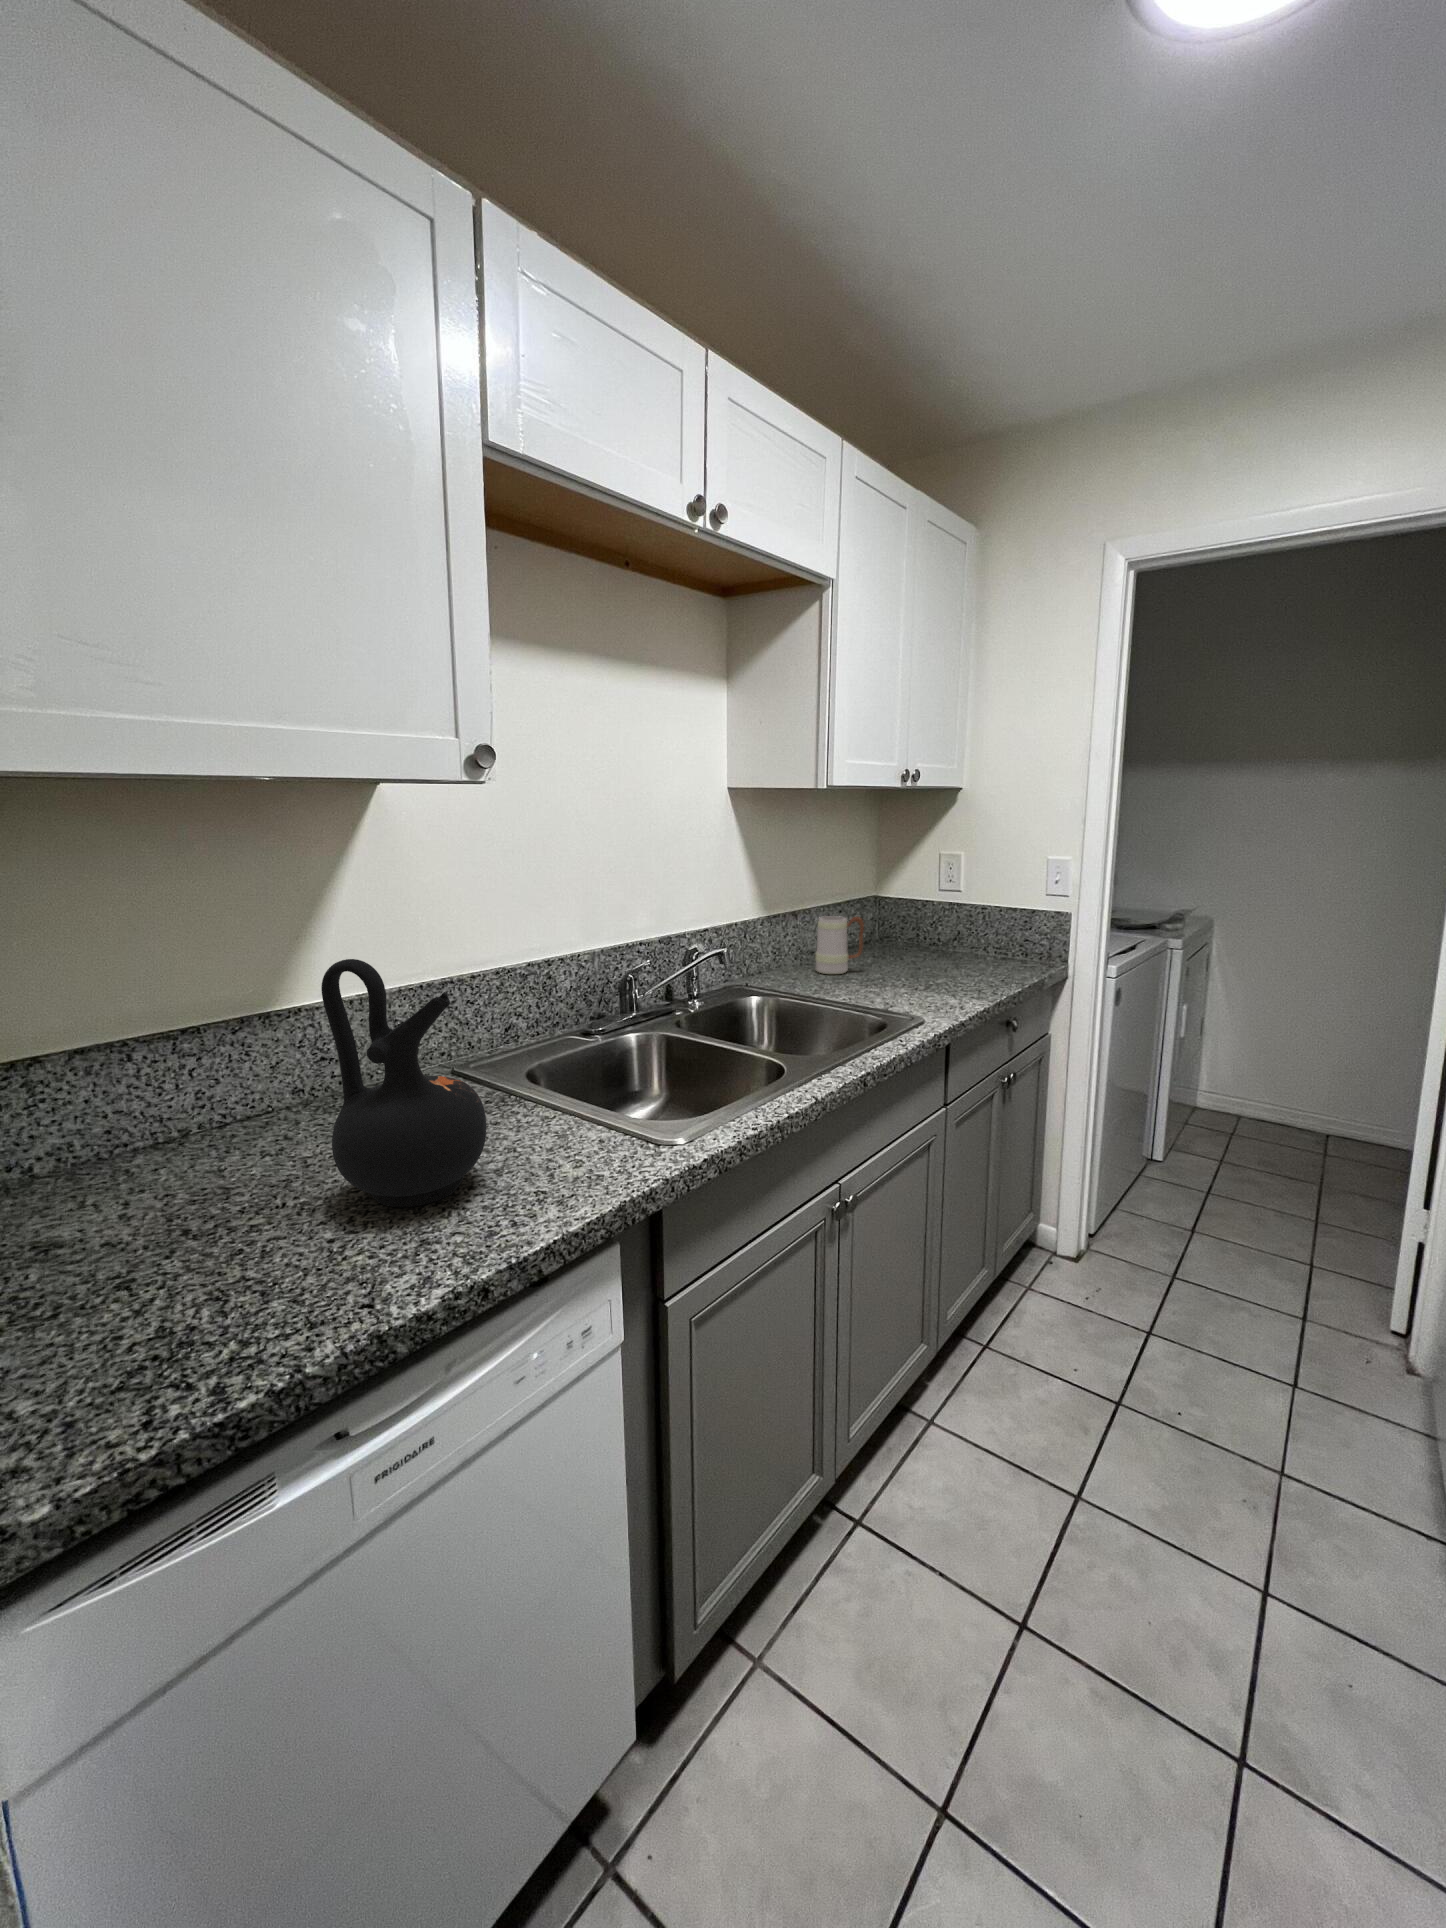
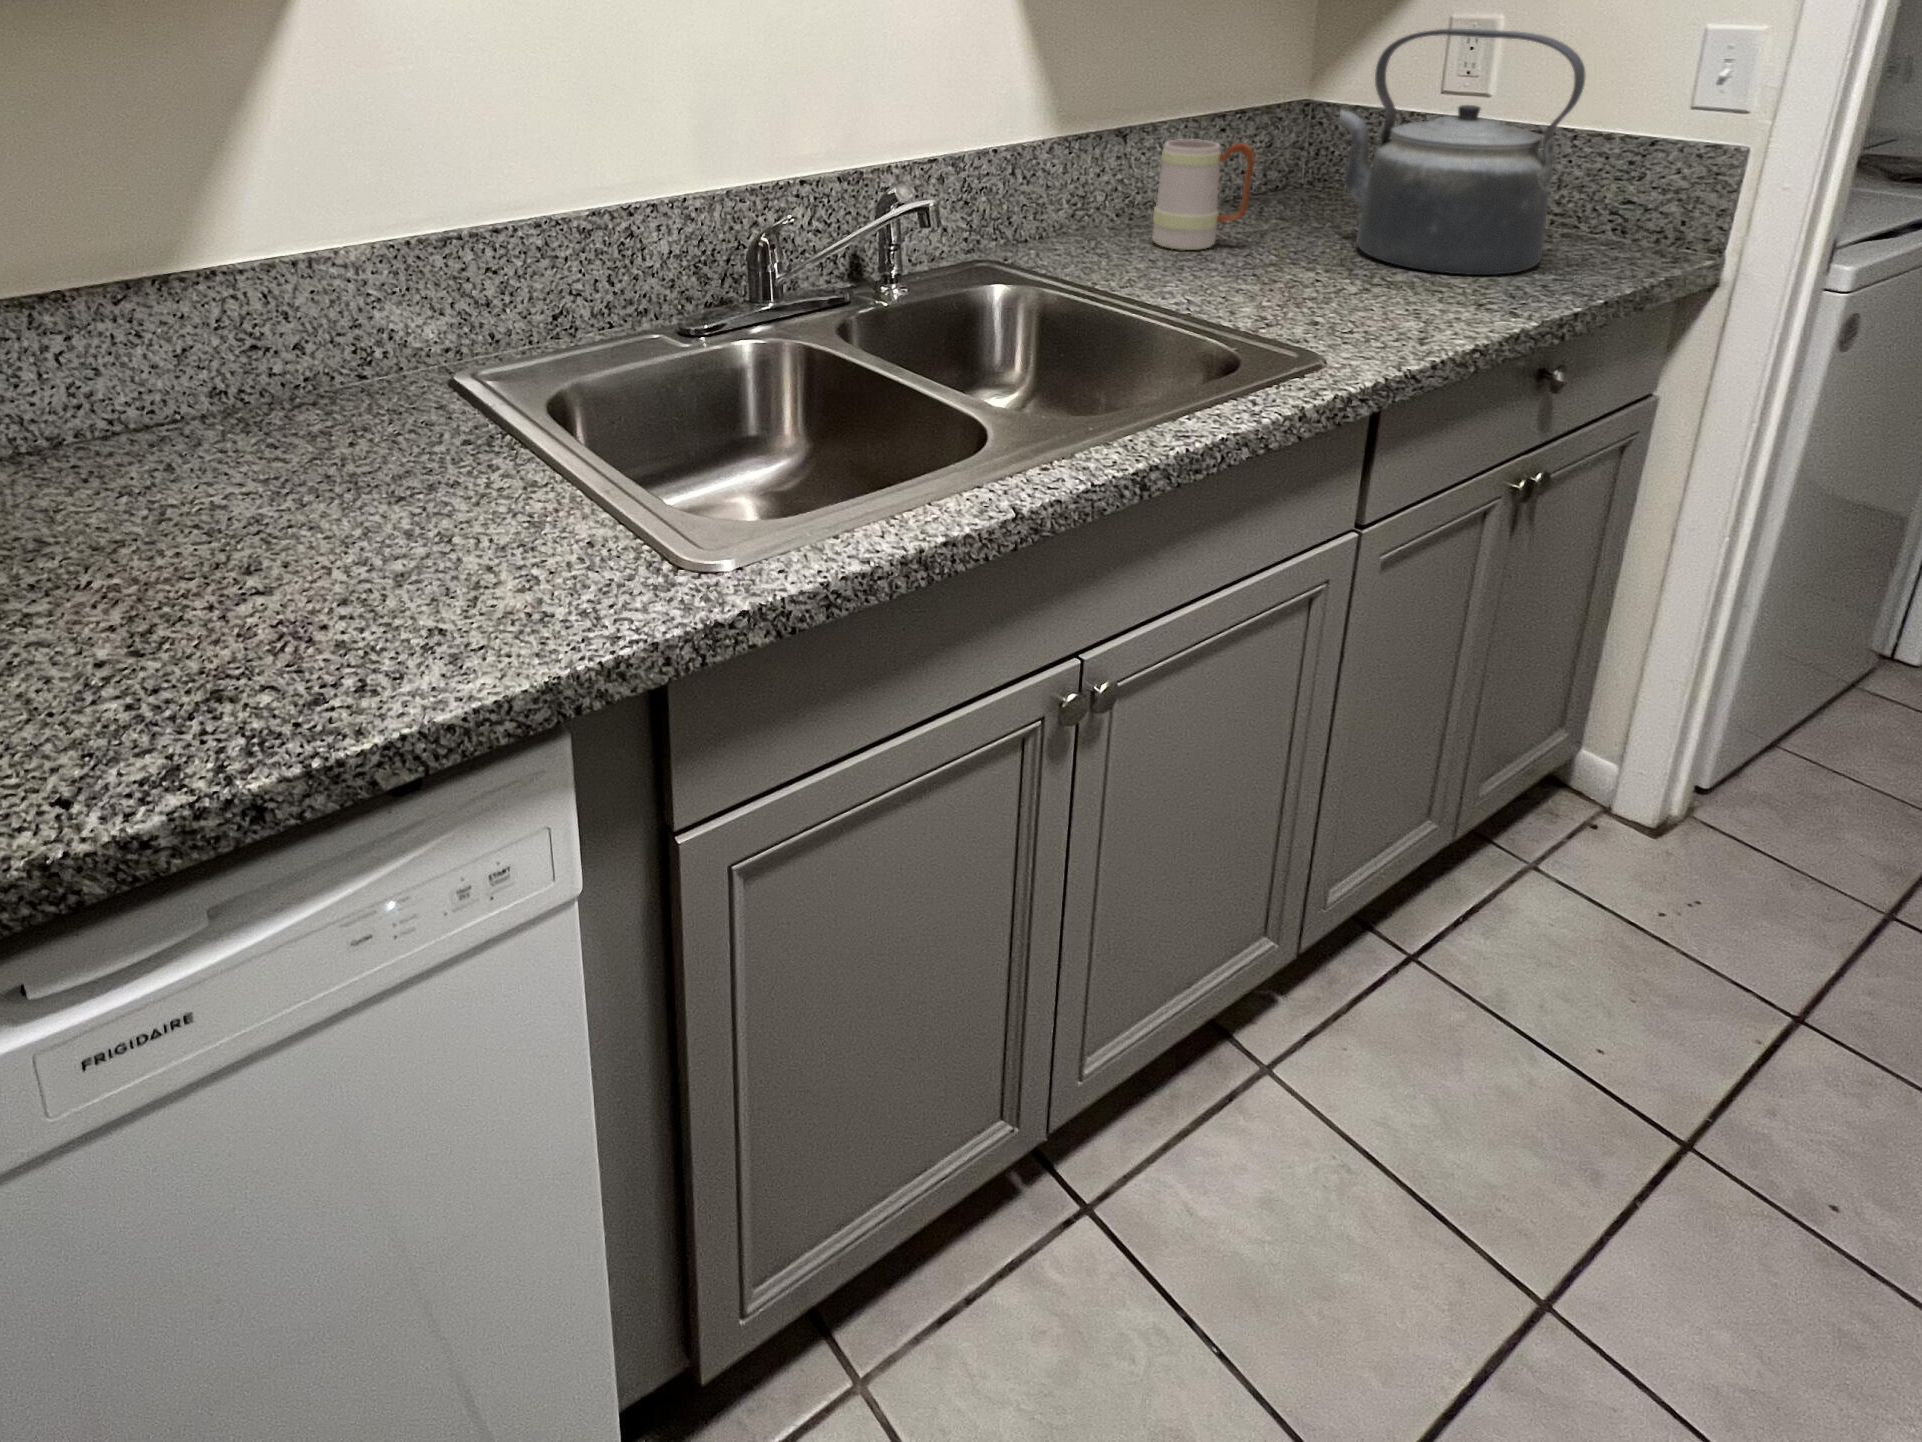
kettle: none [898,858,1006,978] -> present [1338,29,1585,275]
ceramic jug: present [321,959,486,1207] -> none [101,215,373,624]

